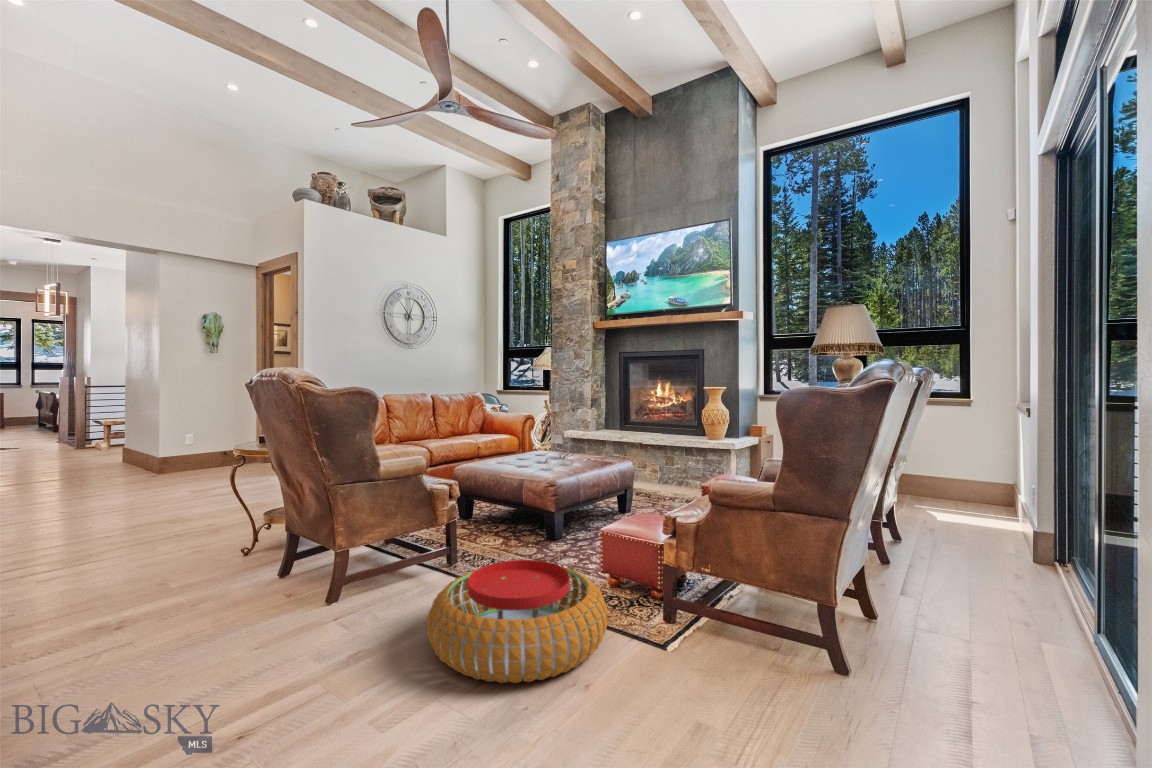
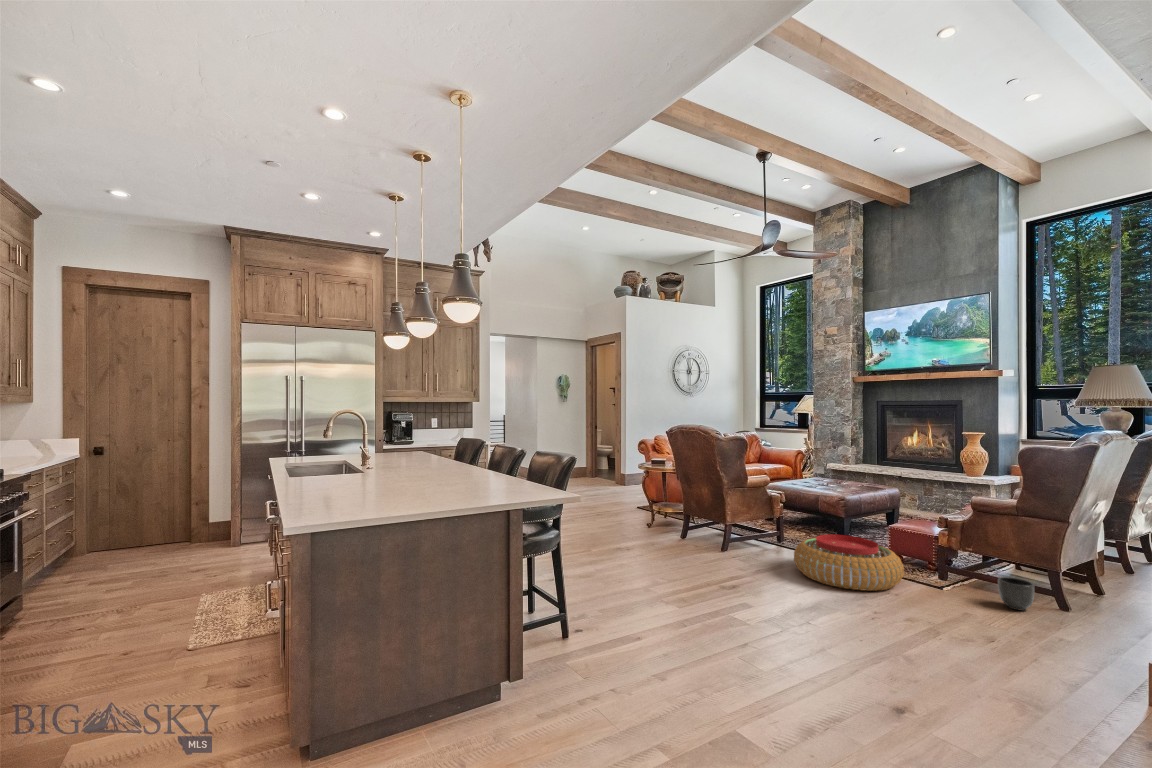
planter: none [744,617,796,679] -> present [998,577,1034,611]

